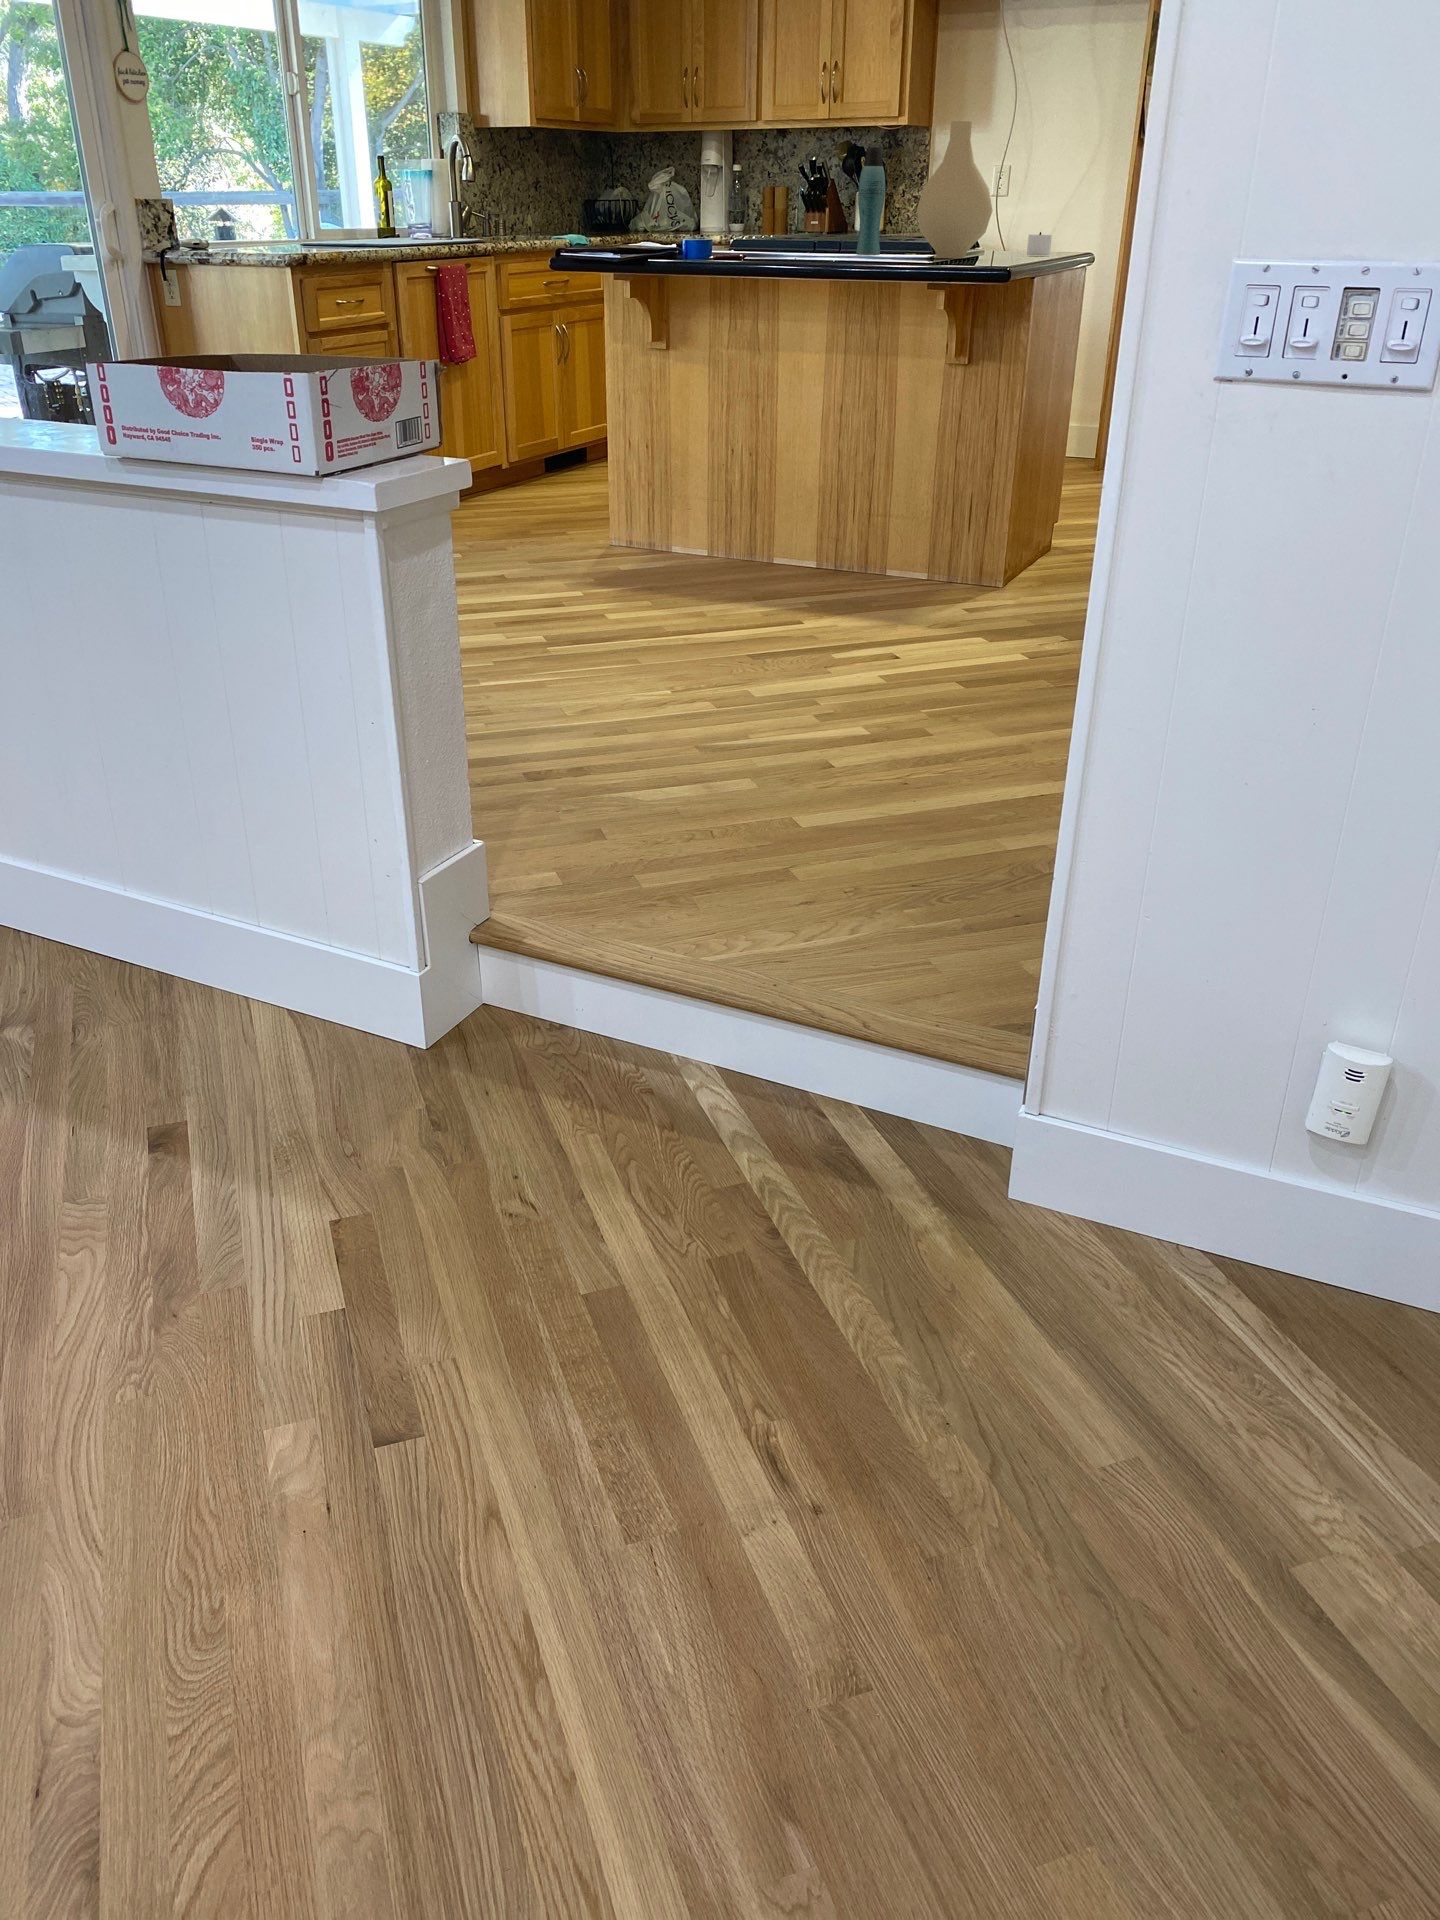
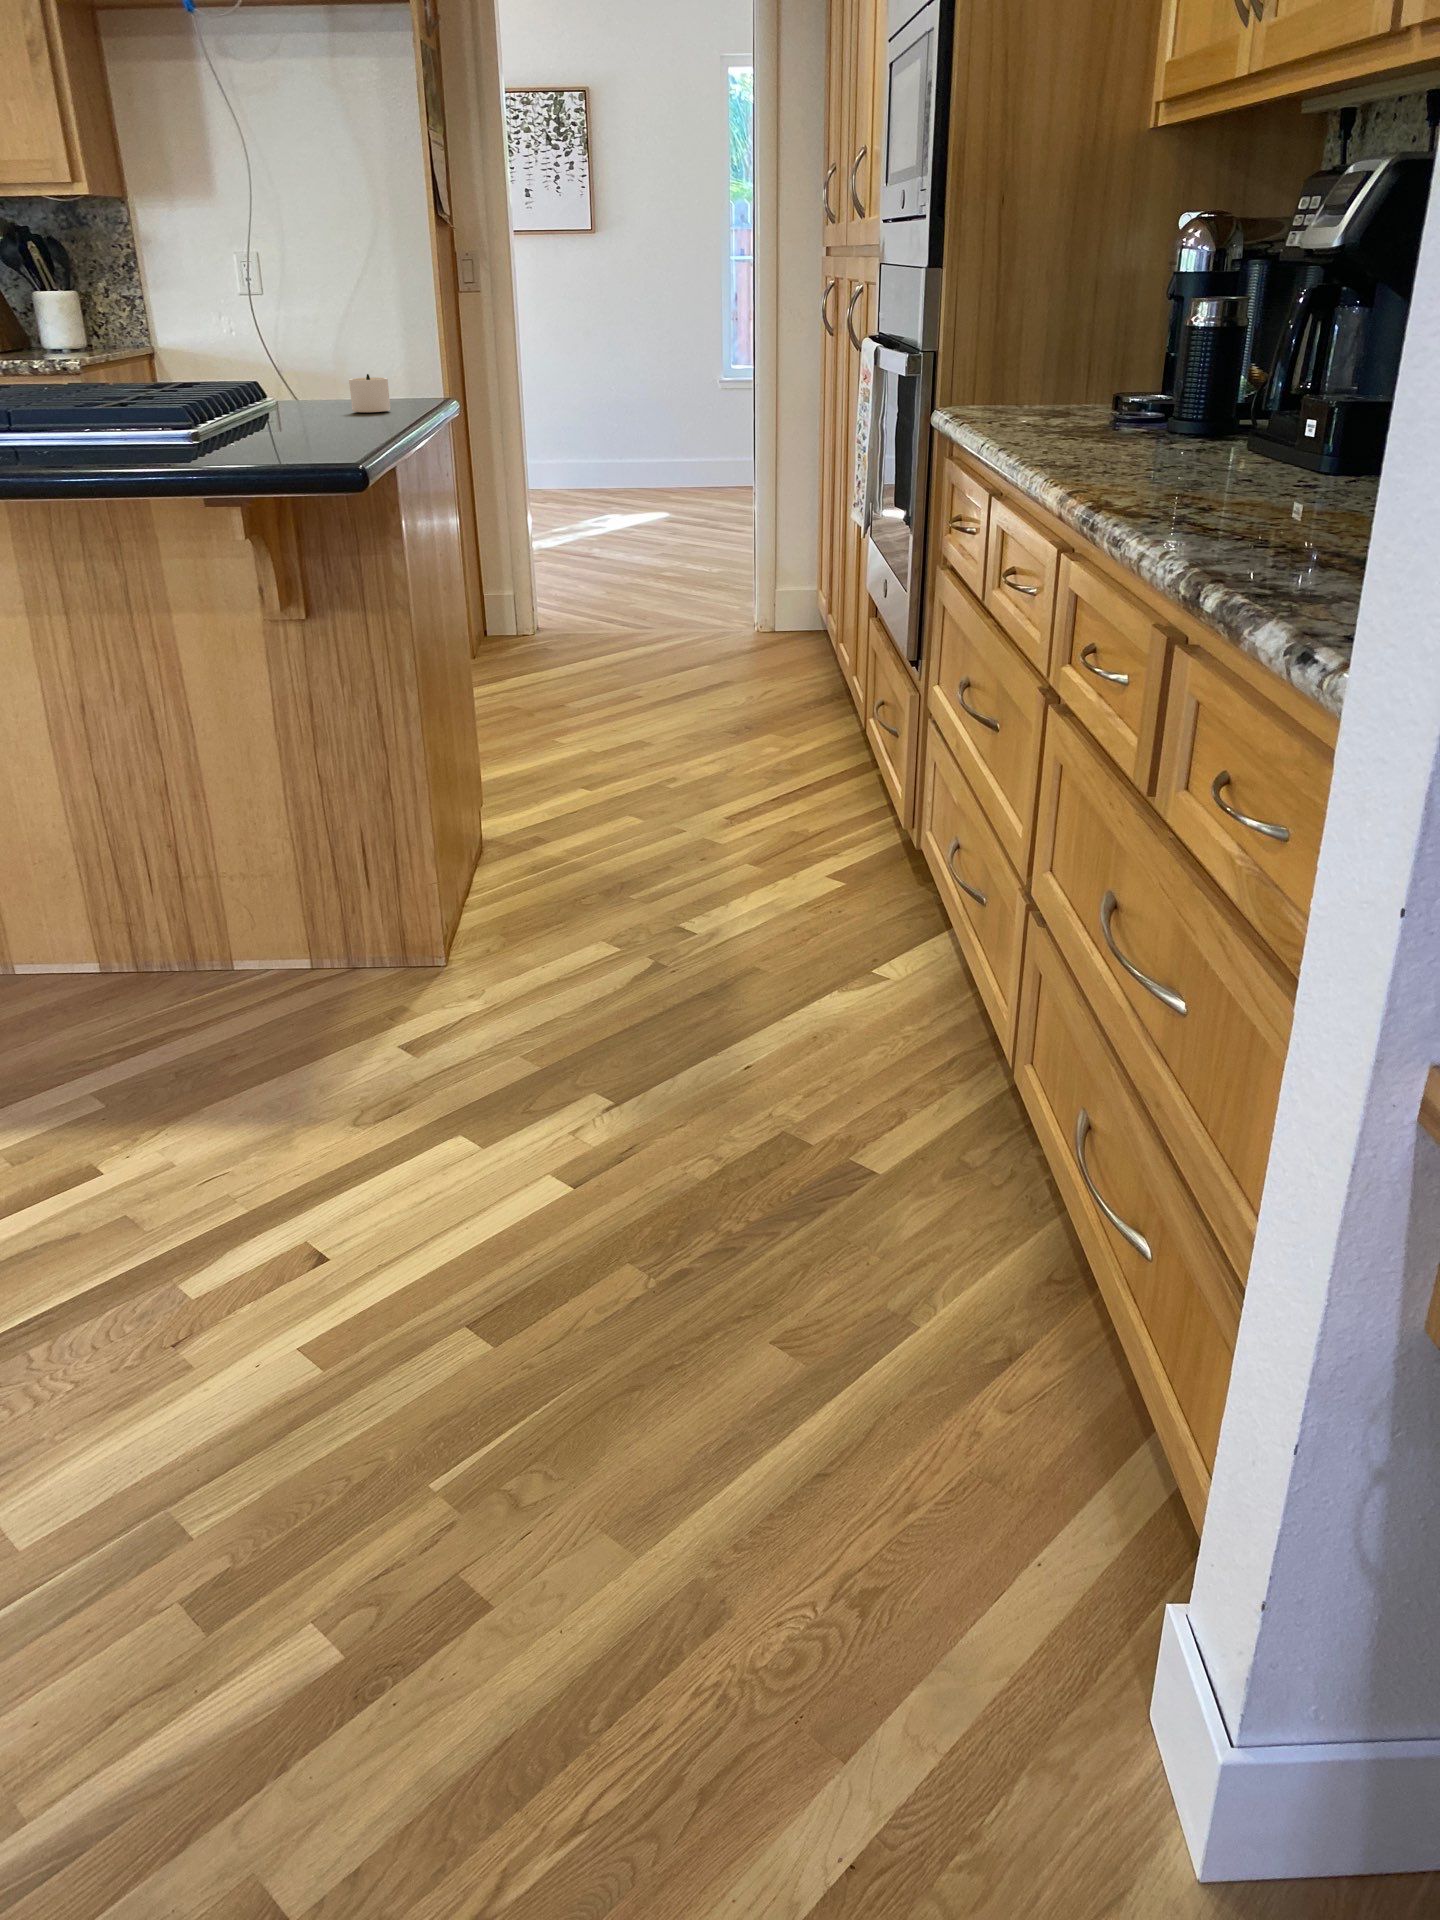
vase: present [917,121,993,258] -> none [152,204,302,459]
bottle: present [856,146,885,255] -> none [19,252,96,458]

